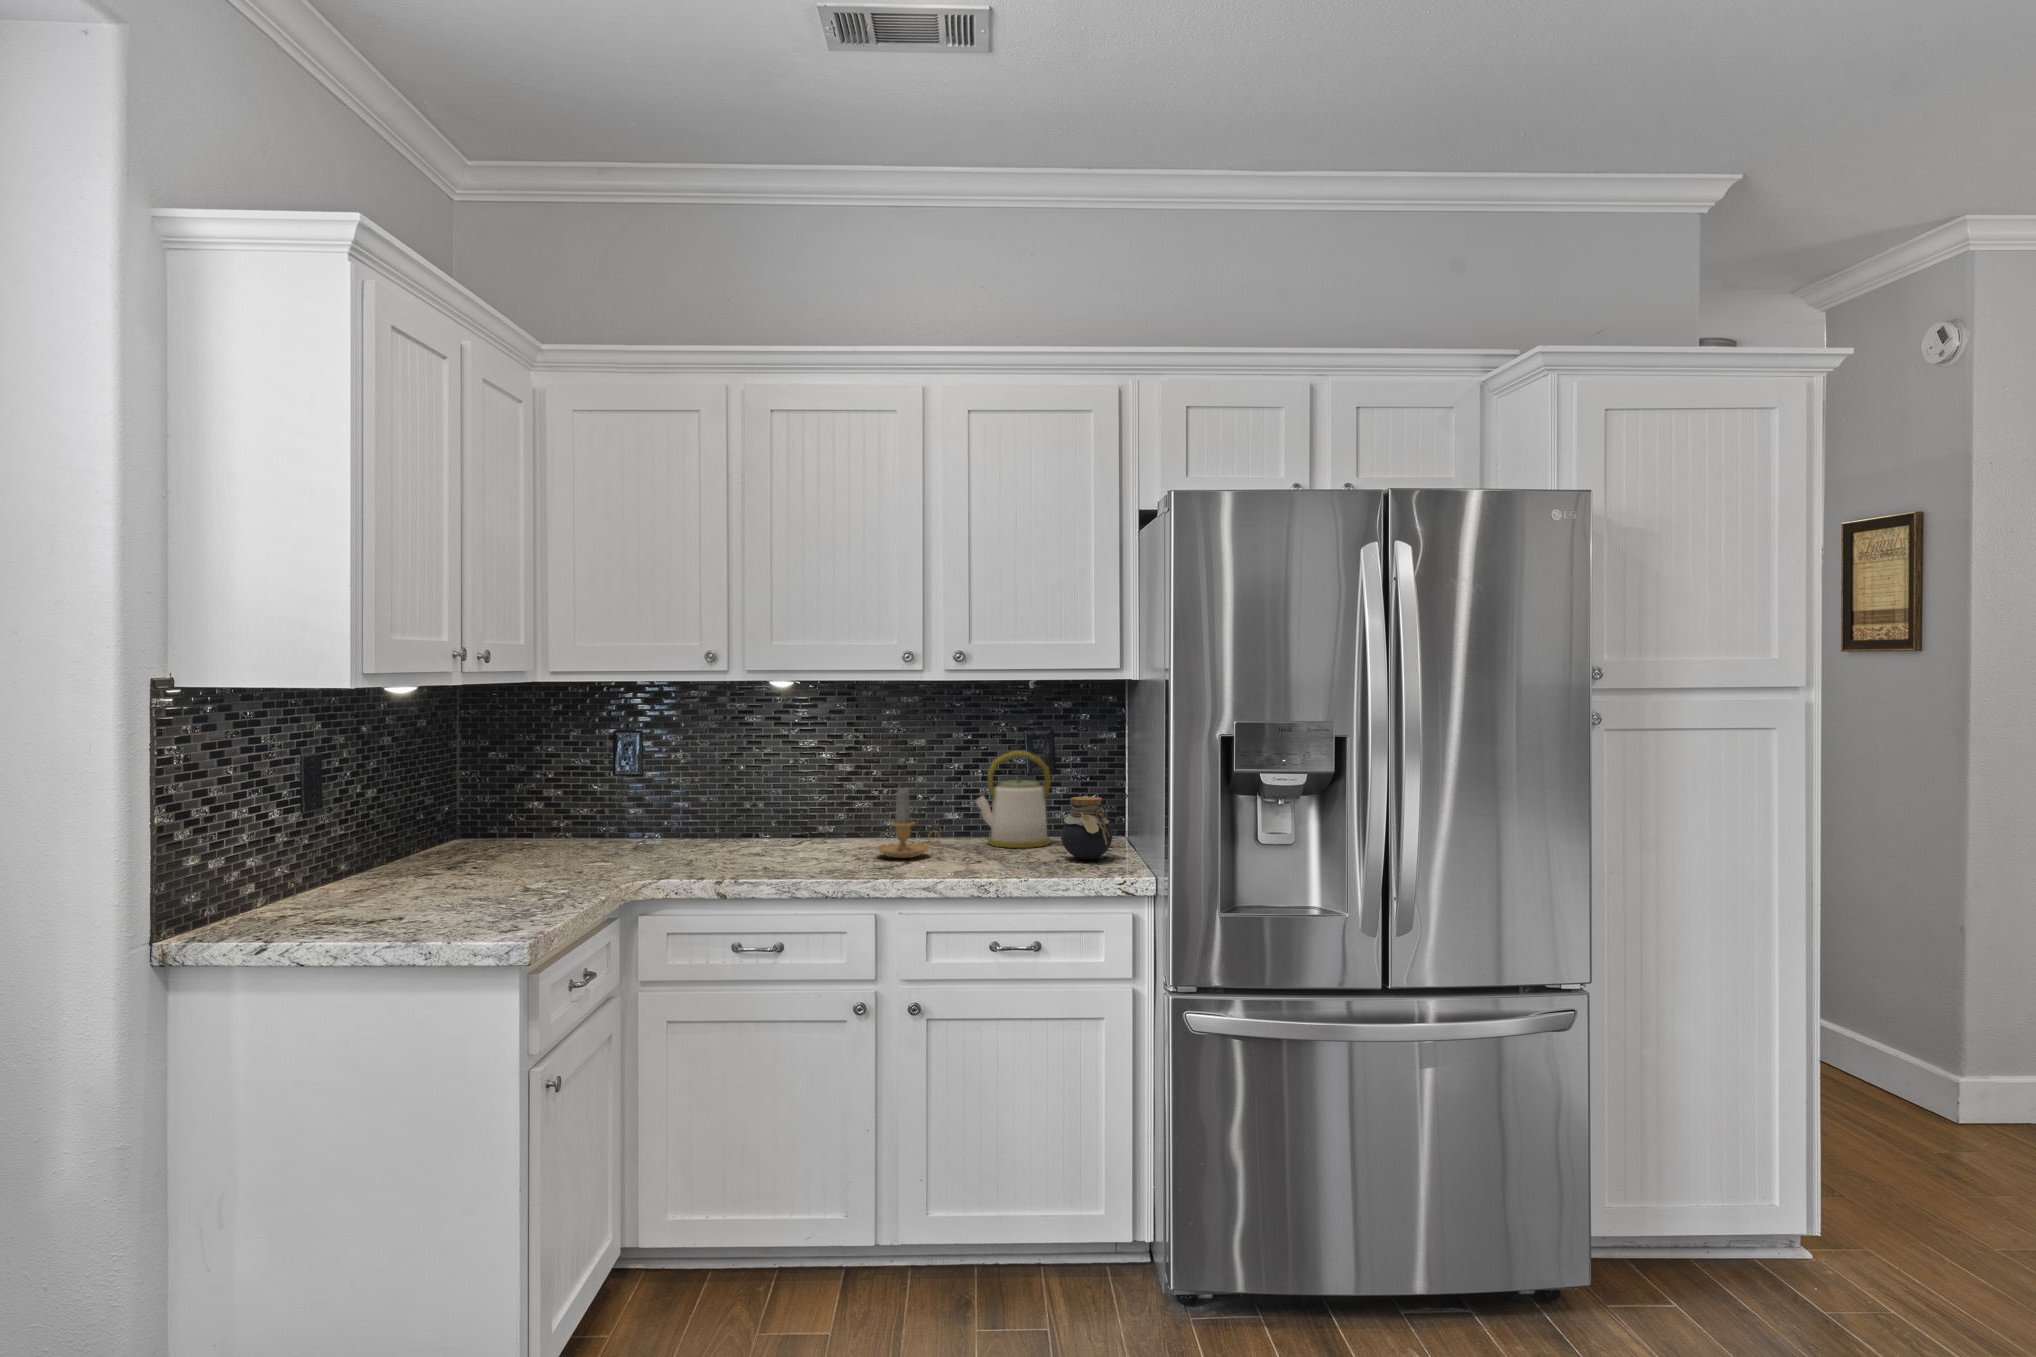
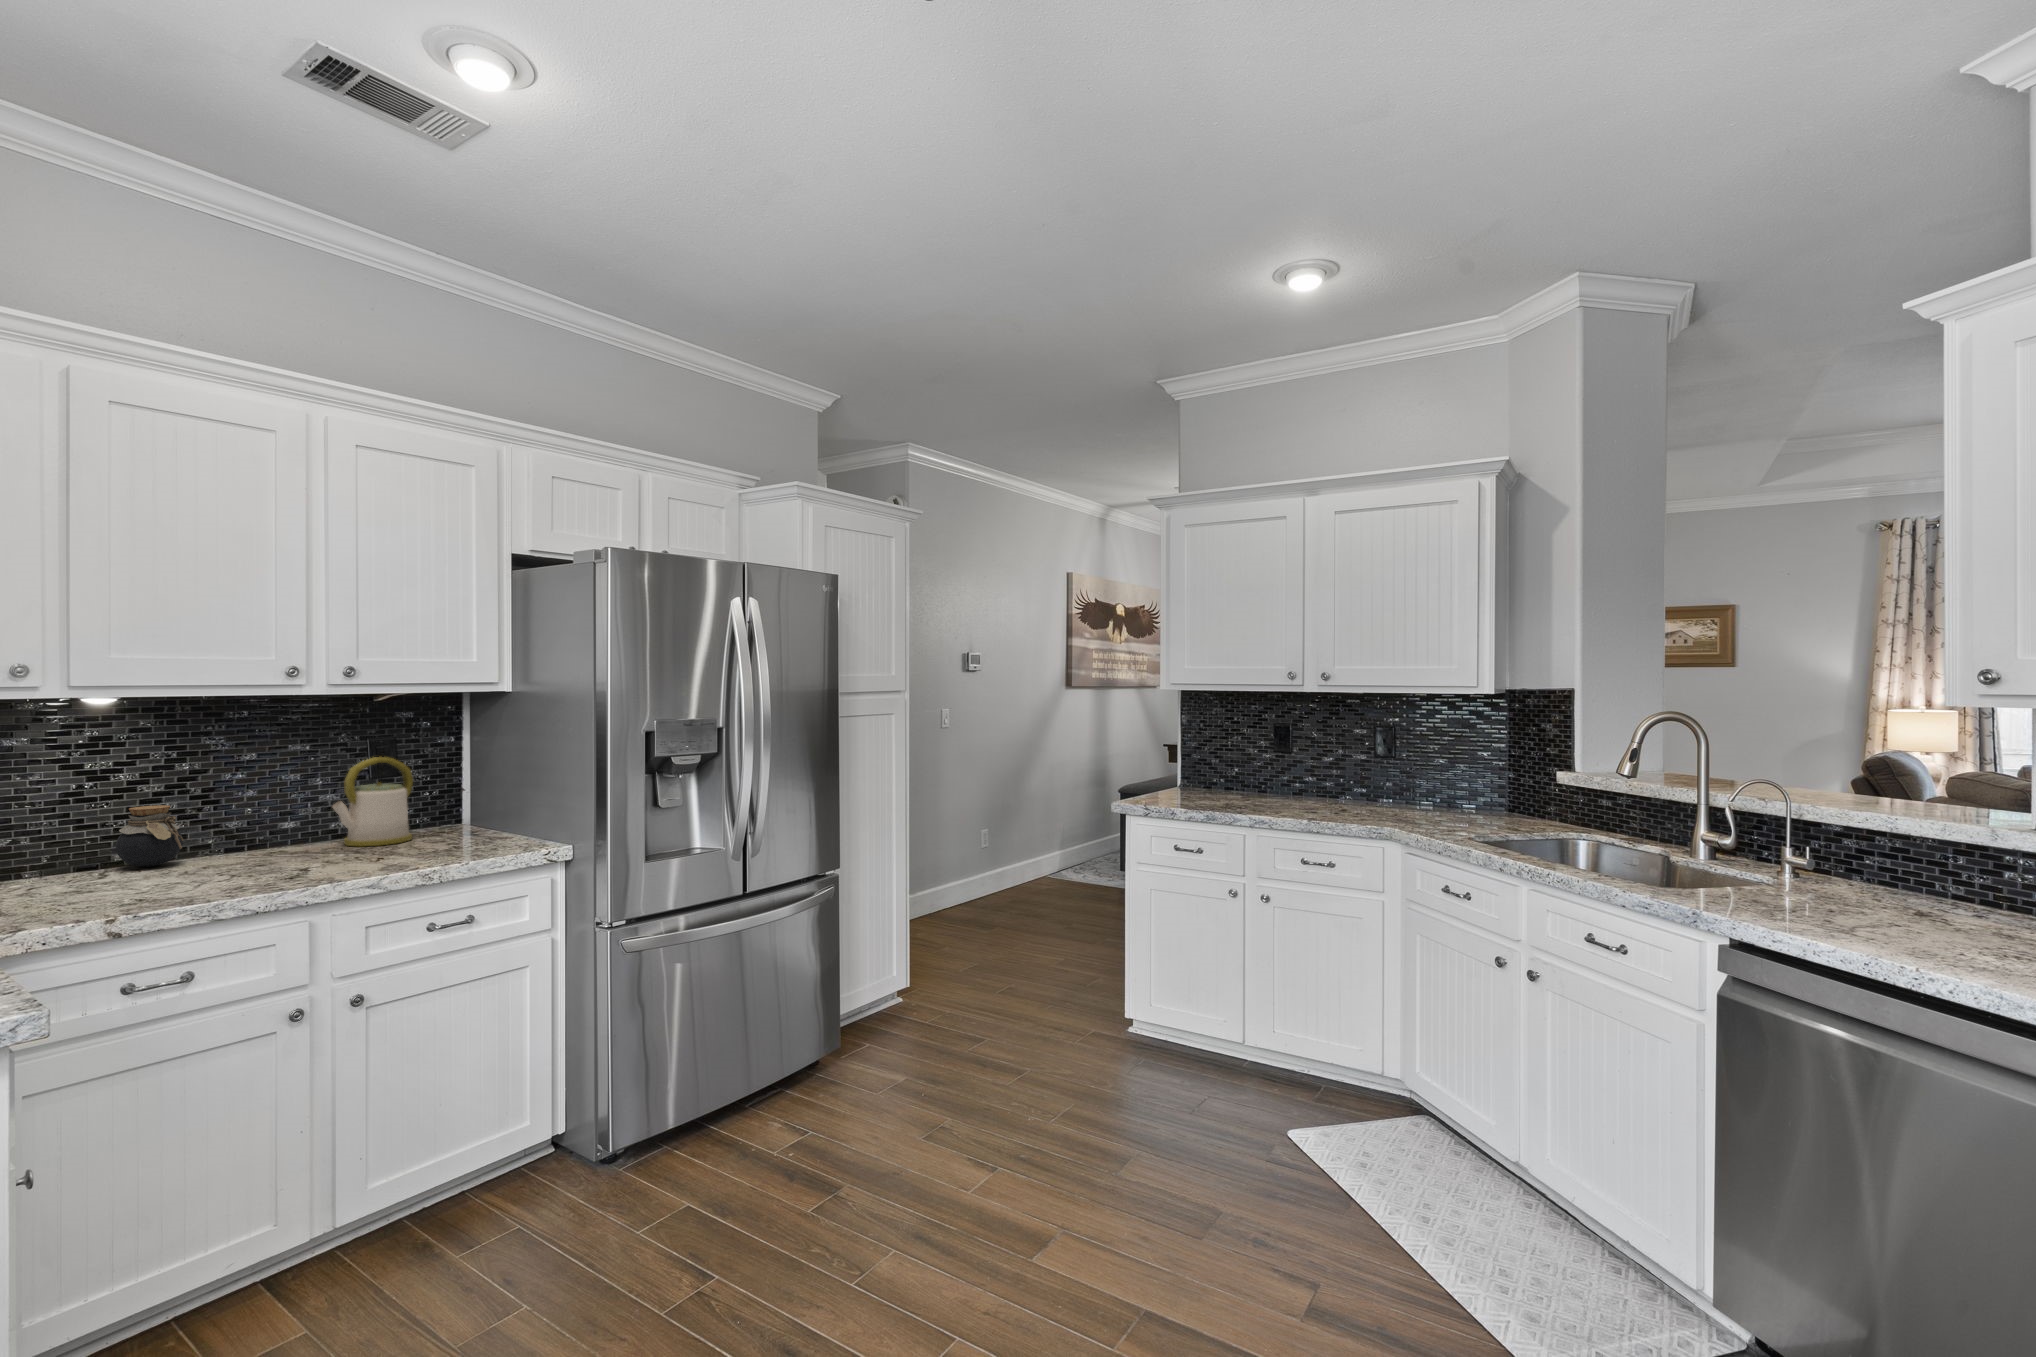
candle: present [876,789,939,858] -> none [251,796,321,869]
jar: present [1061,797,1112,860] -> present [116,805,183,867]

